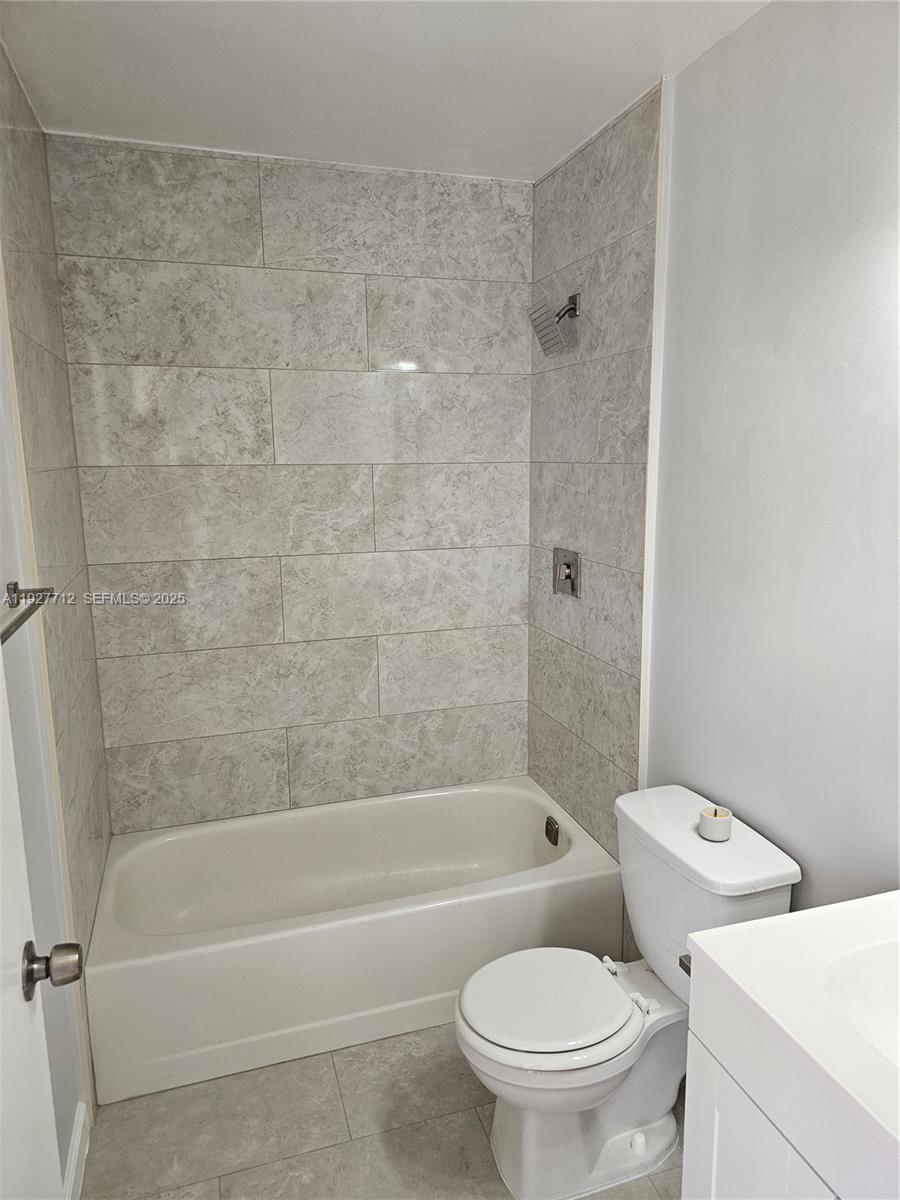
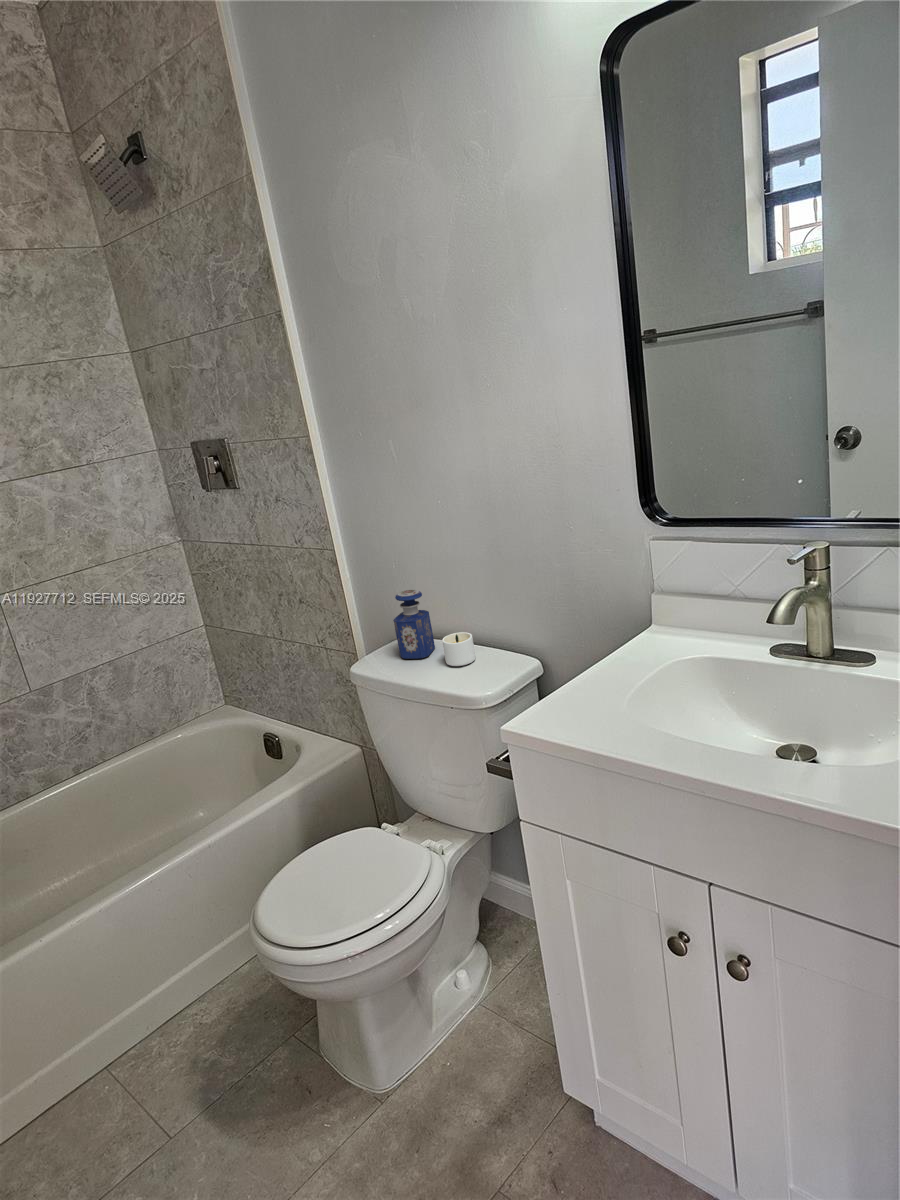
perfume bottle: none [662,748,701,817] -> present [393,590,435,659]

